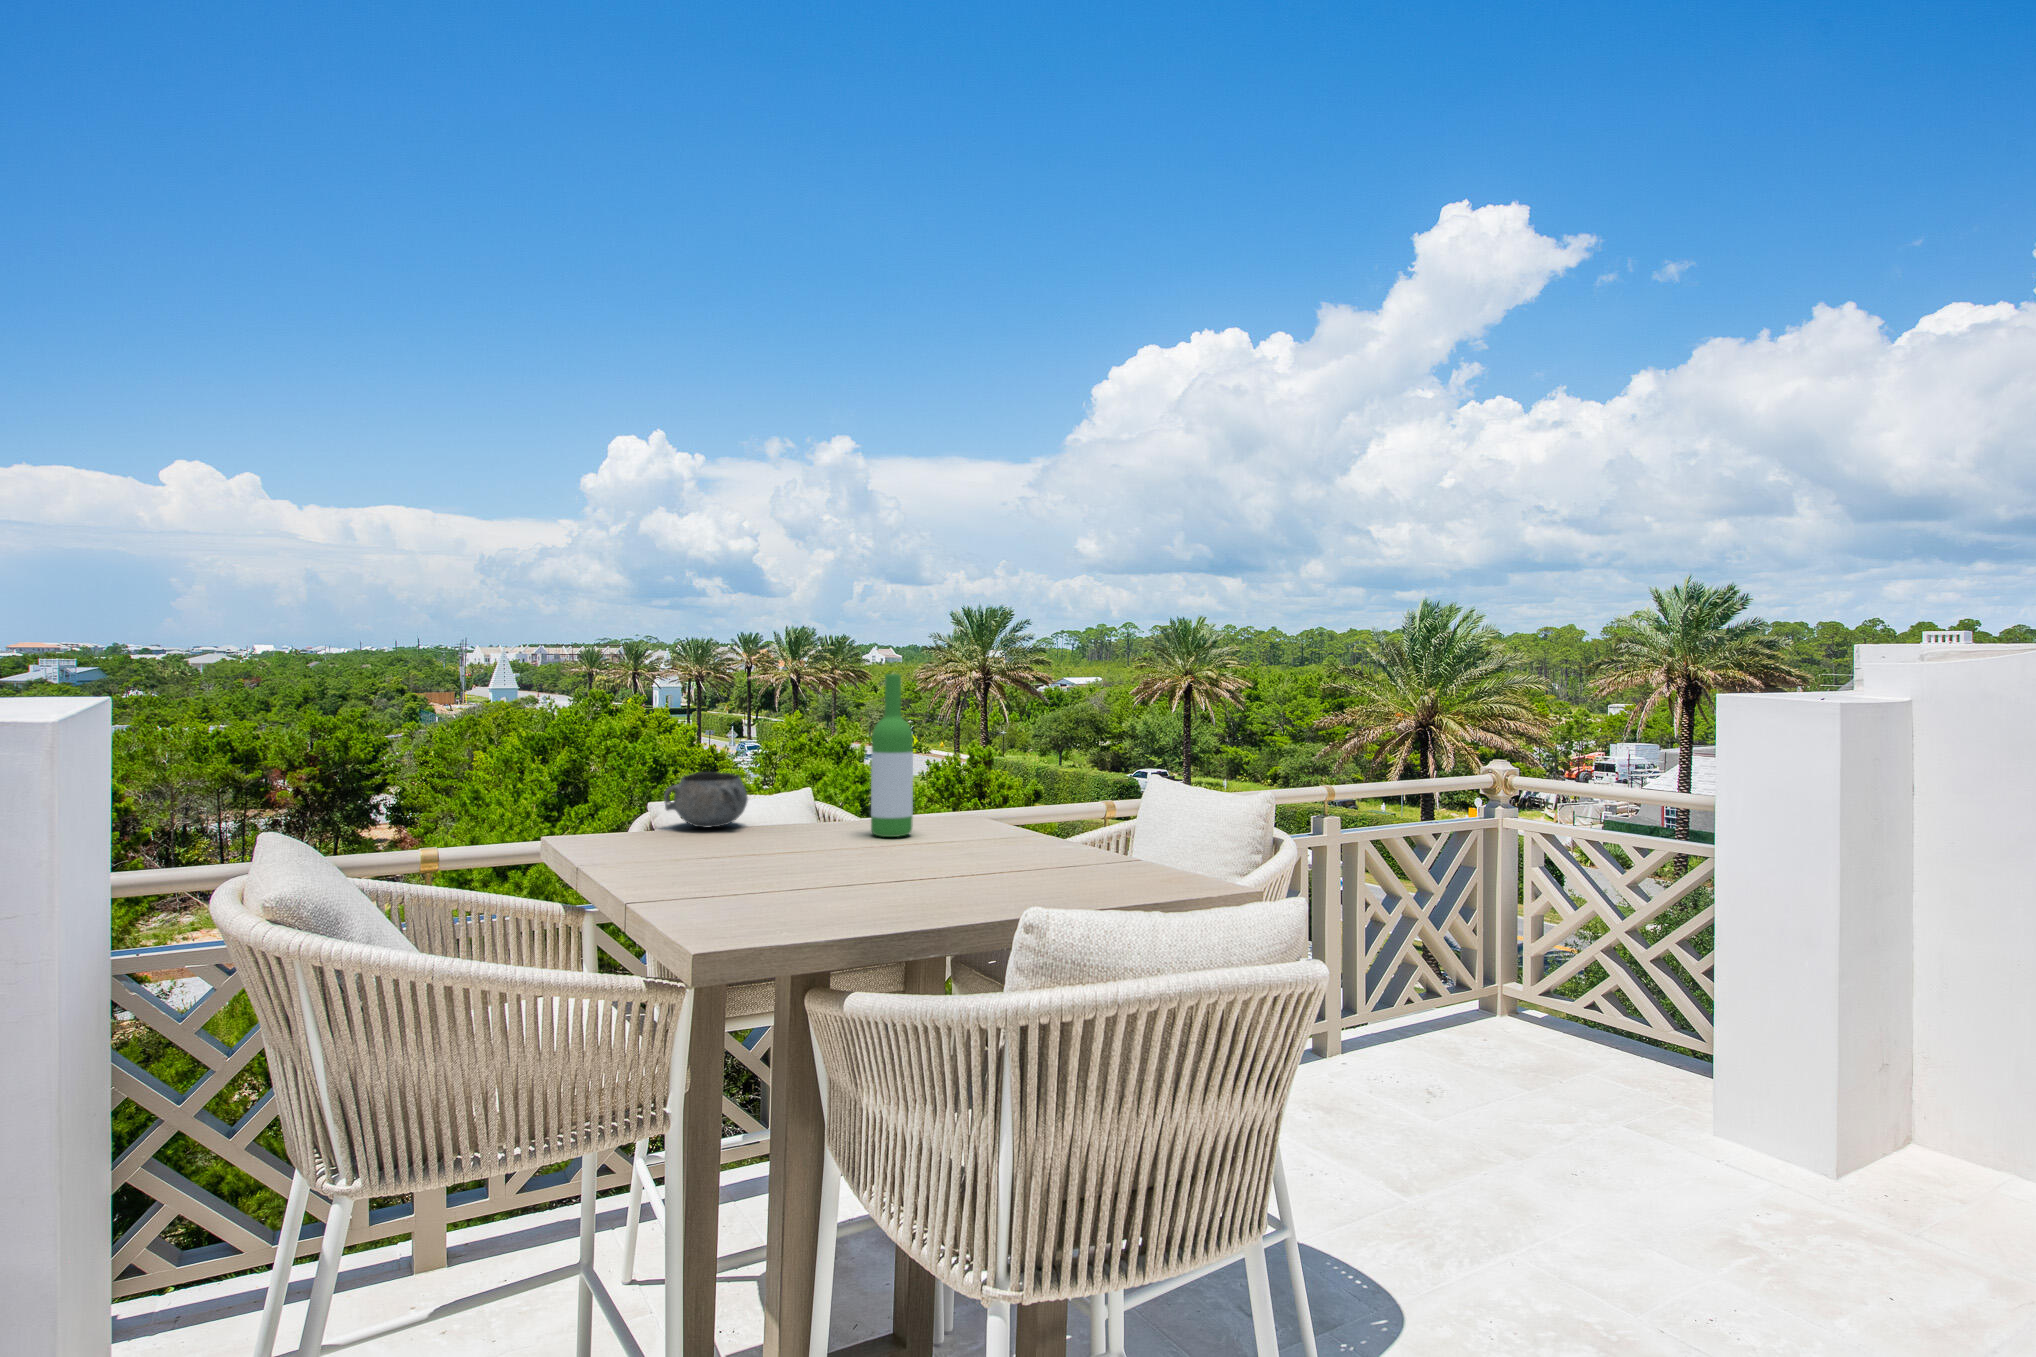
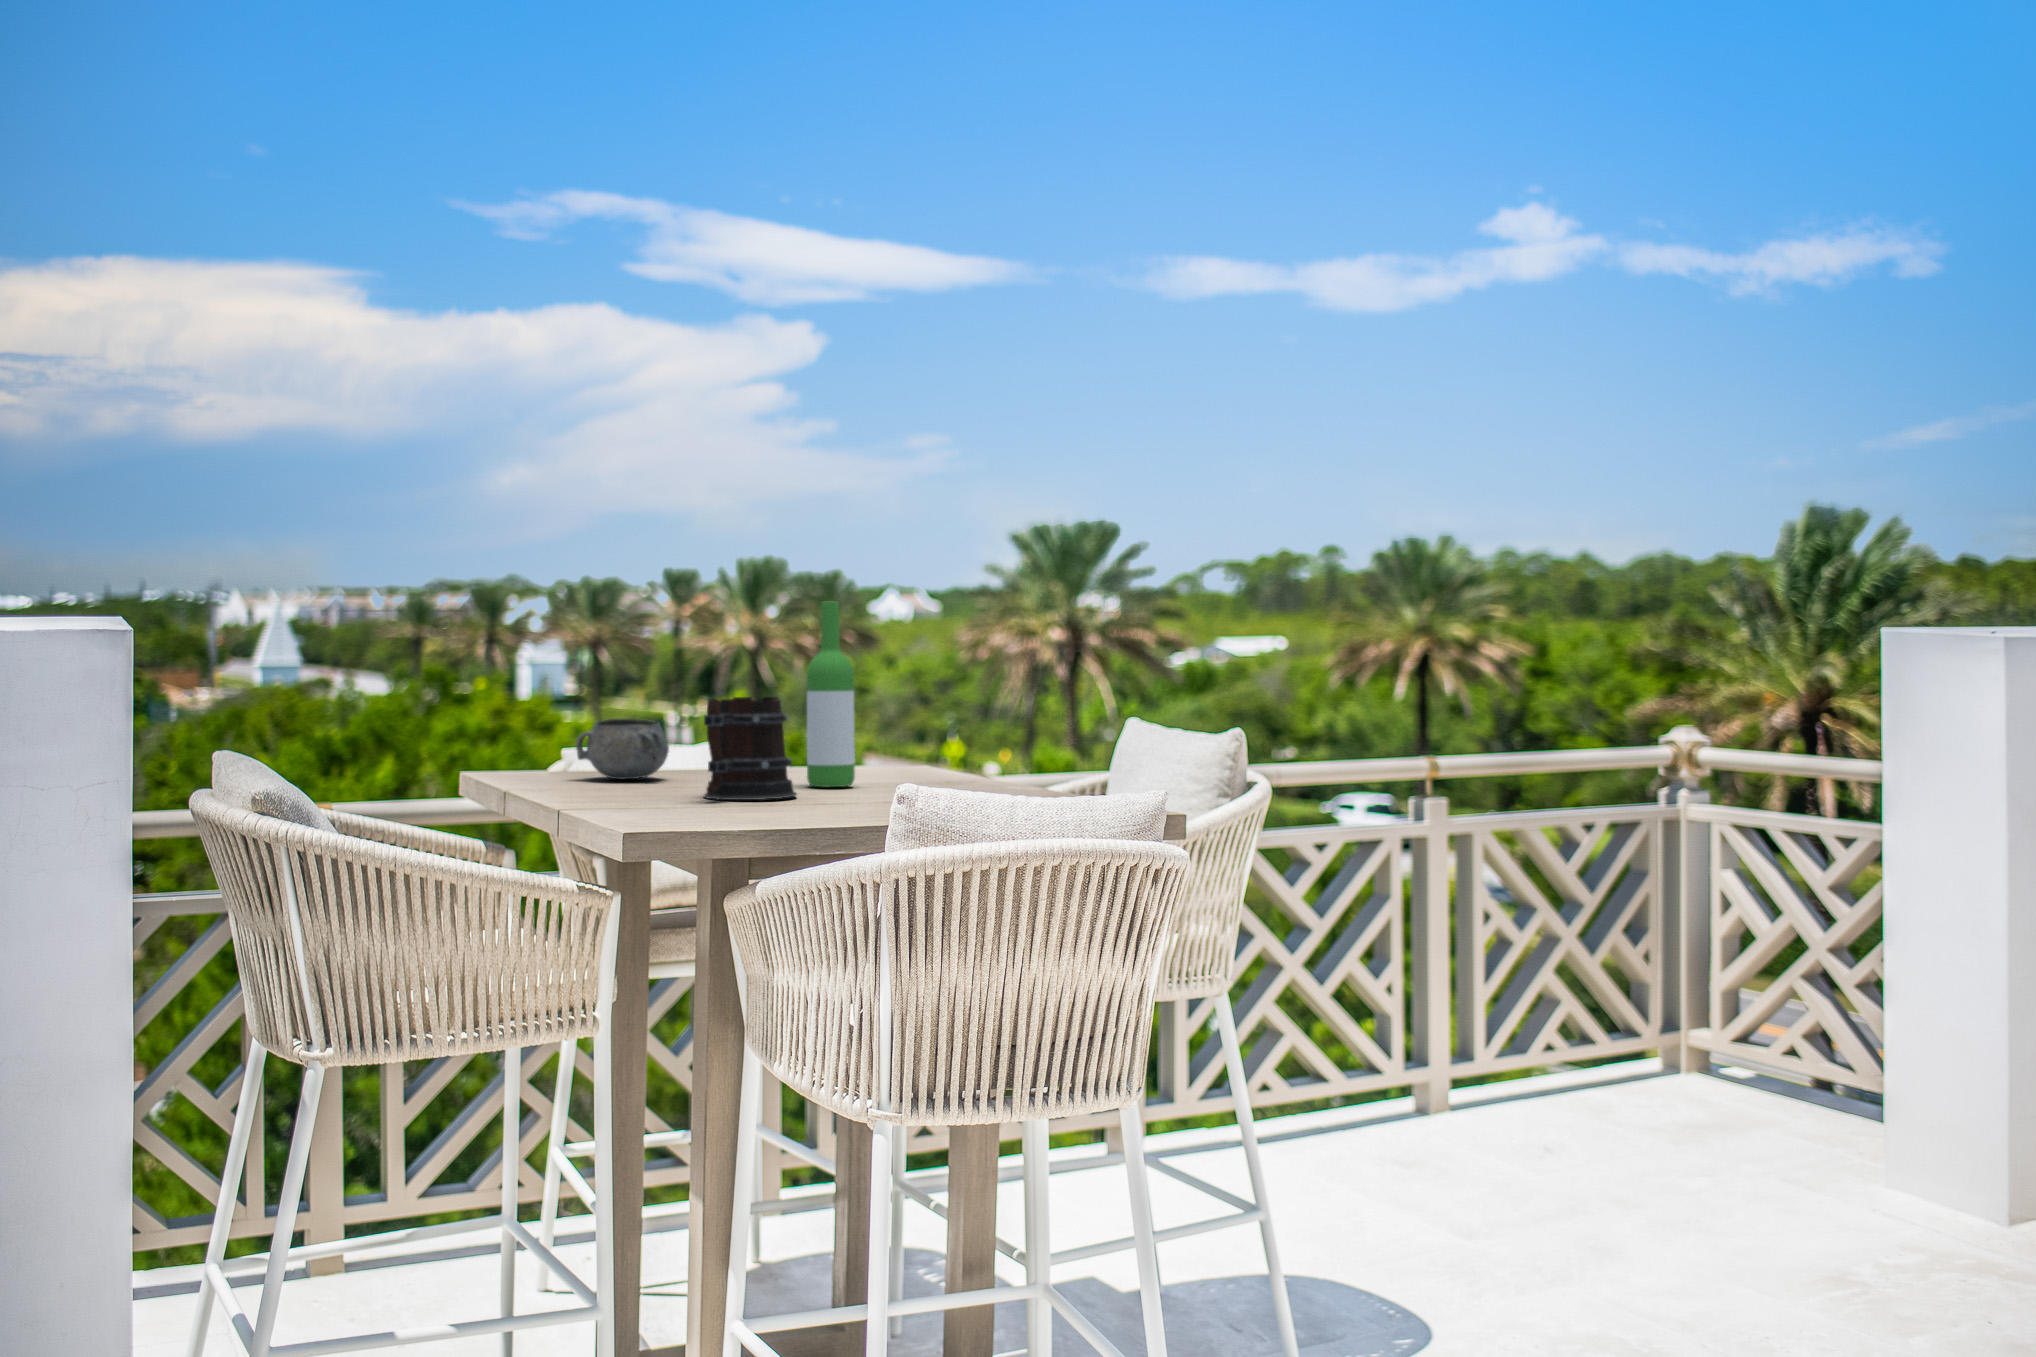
beer mug: none [780,762,867,862] -> present [704,697,797,800]

